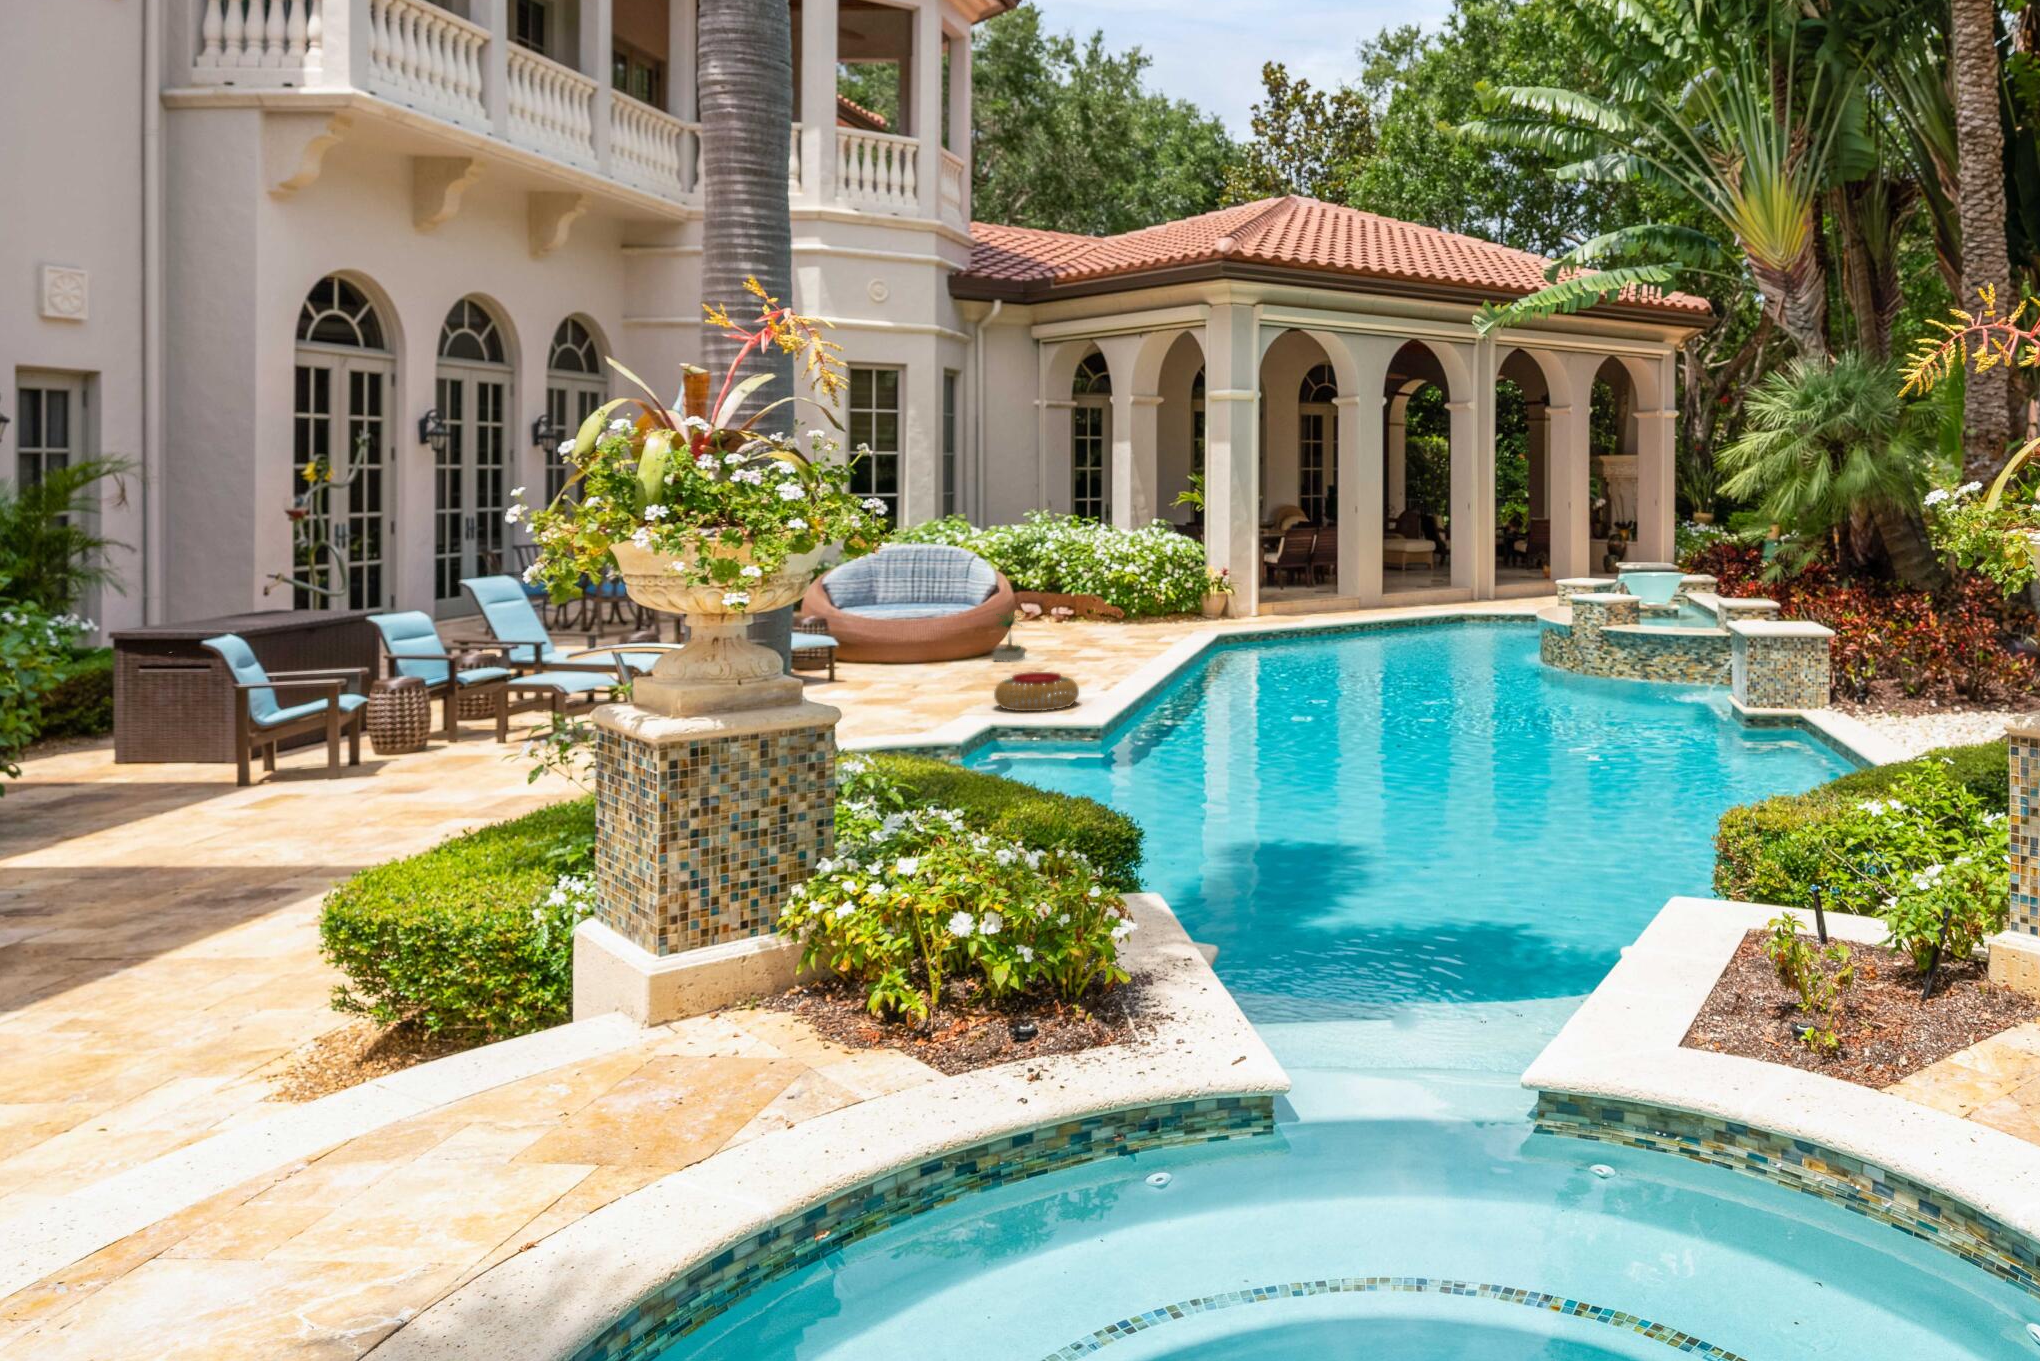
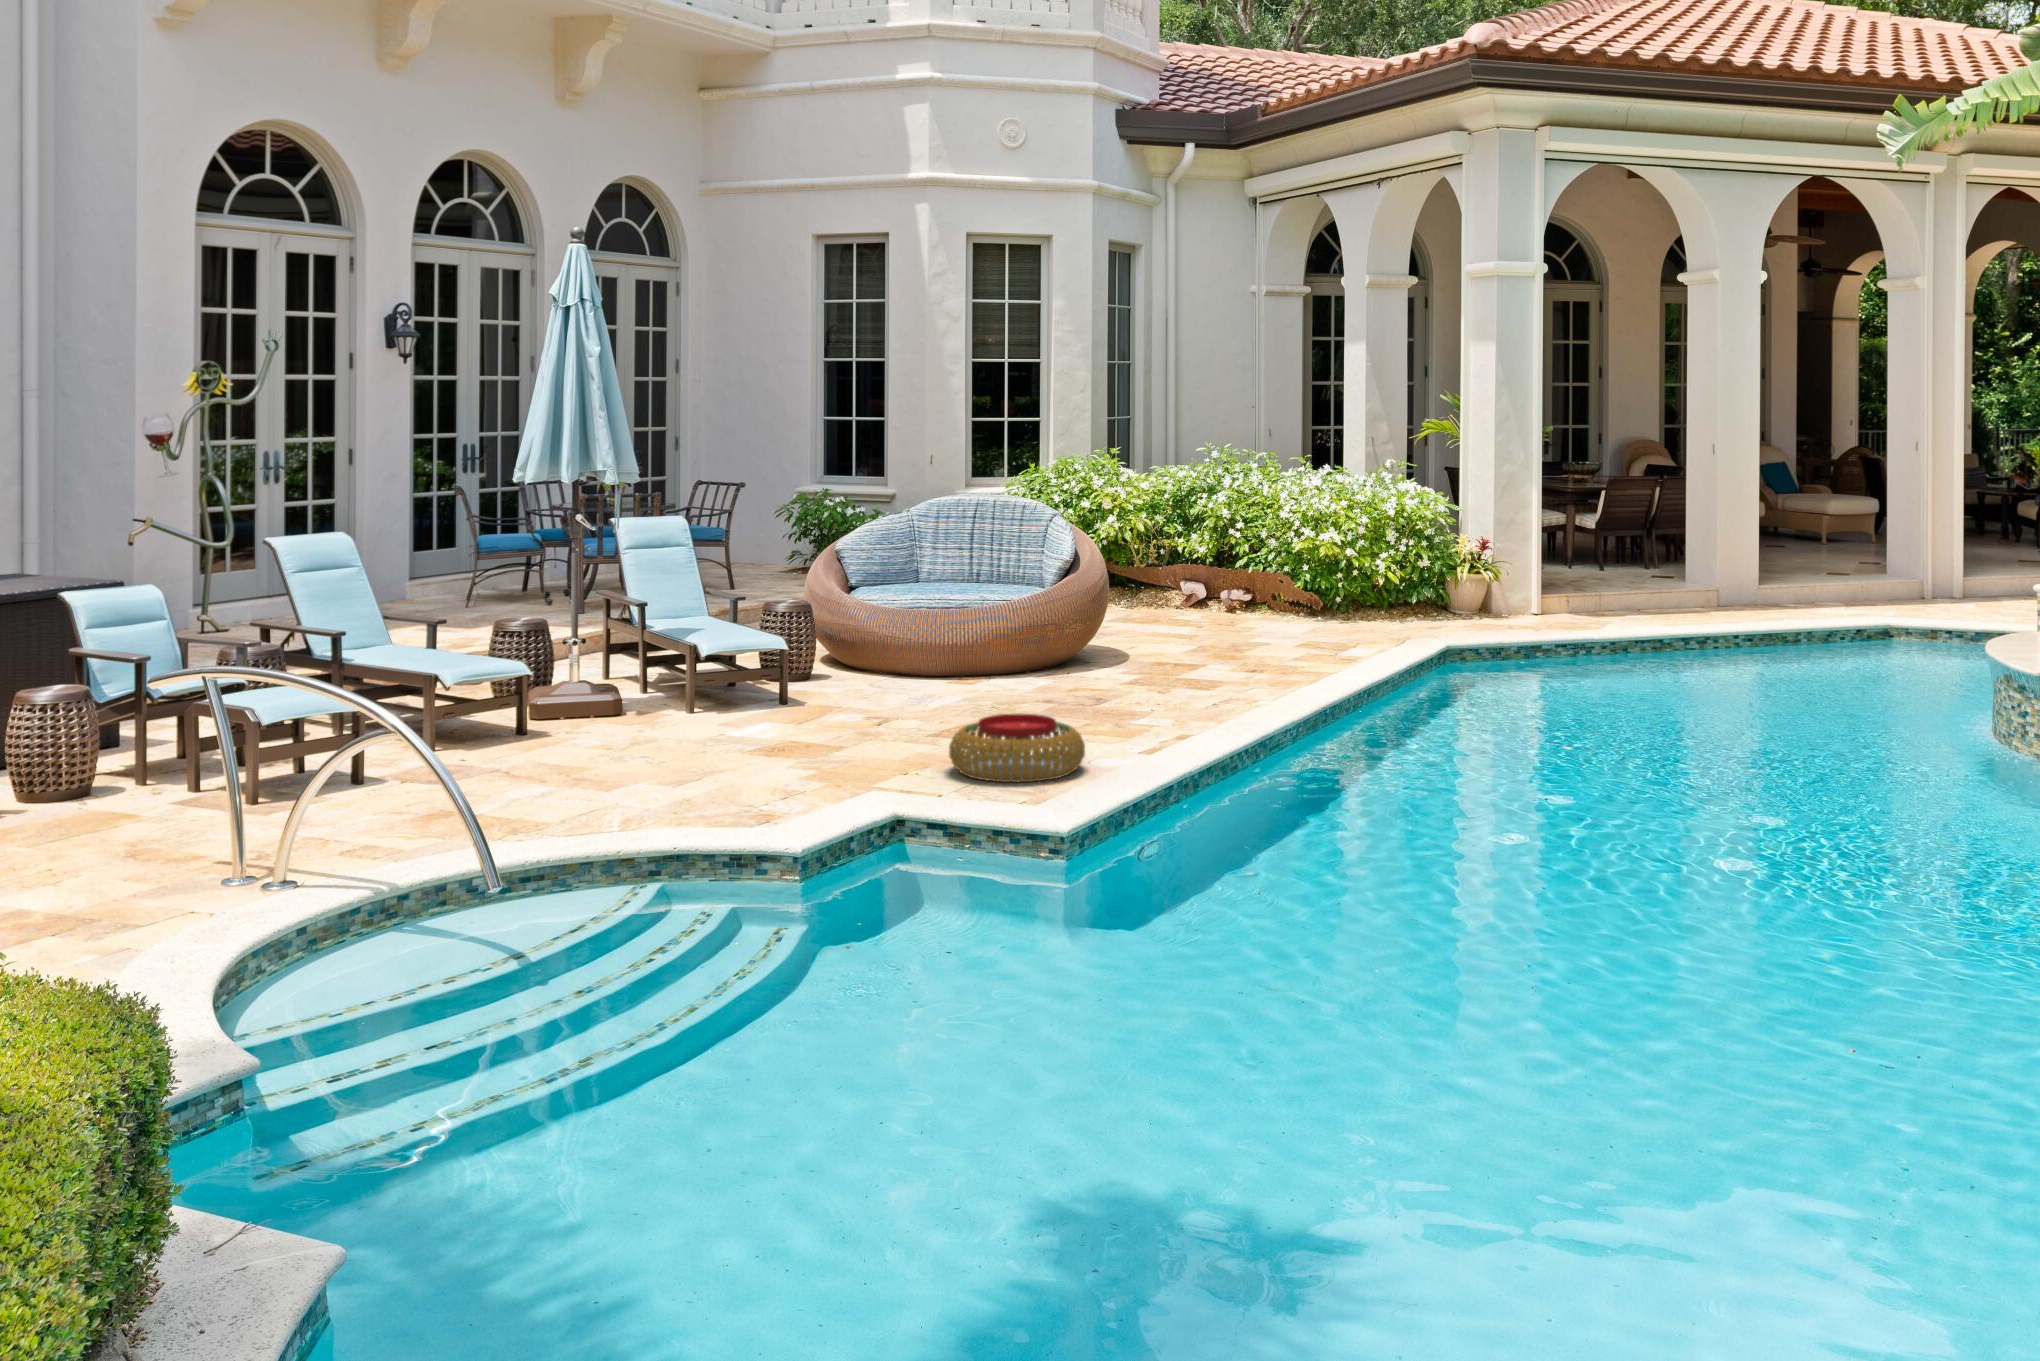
potted plant: present [993,612,1025,662] -> none [1058,598,1114,678]

